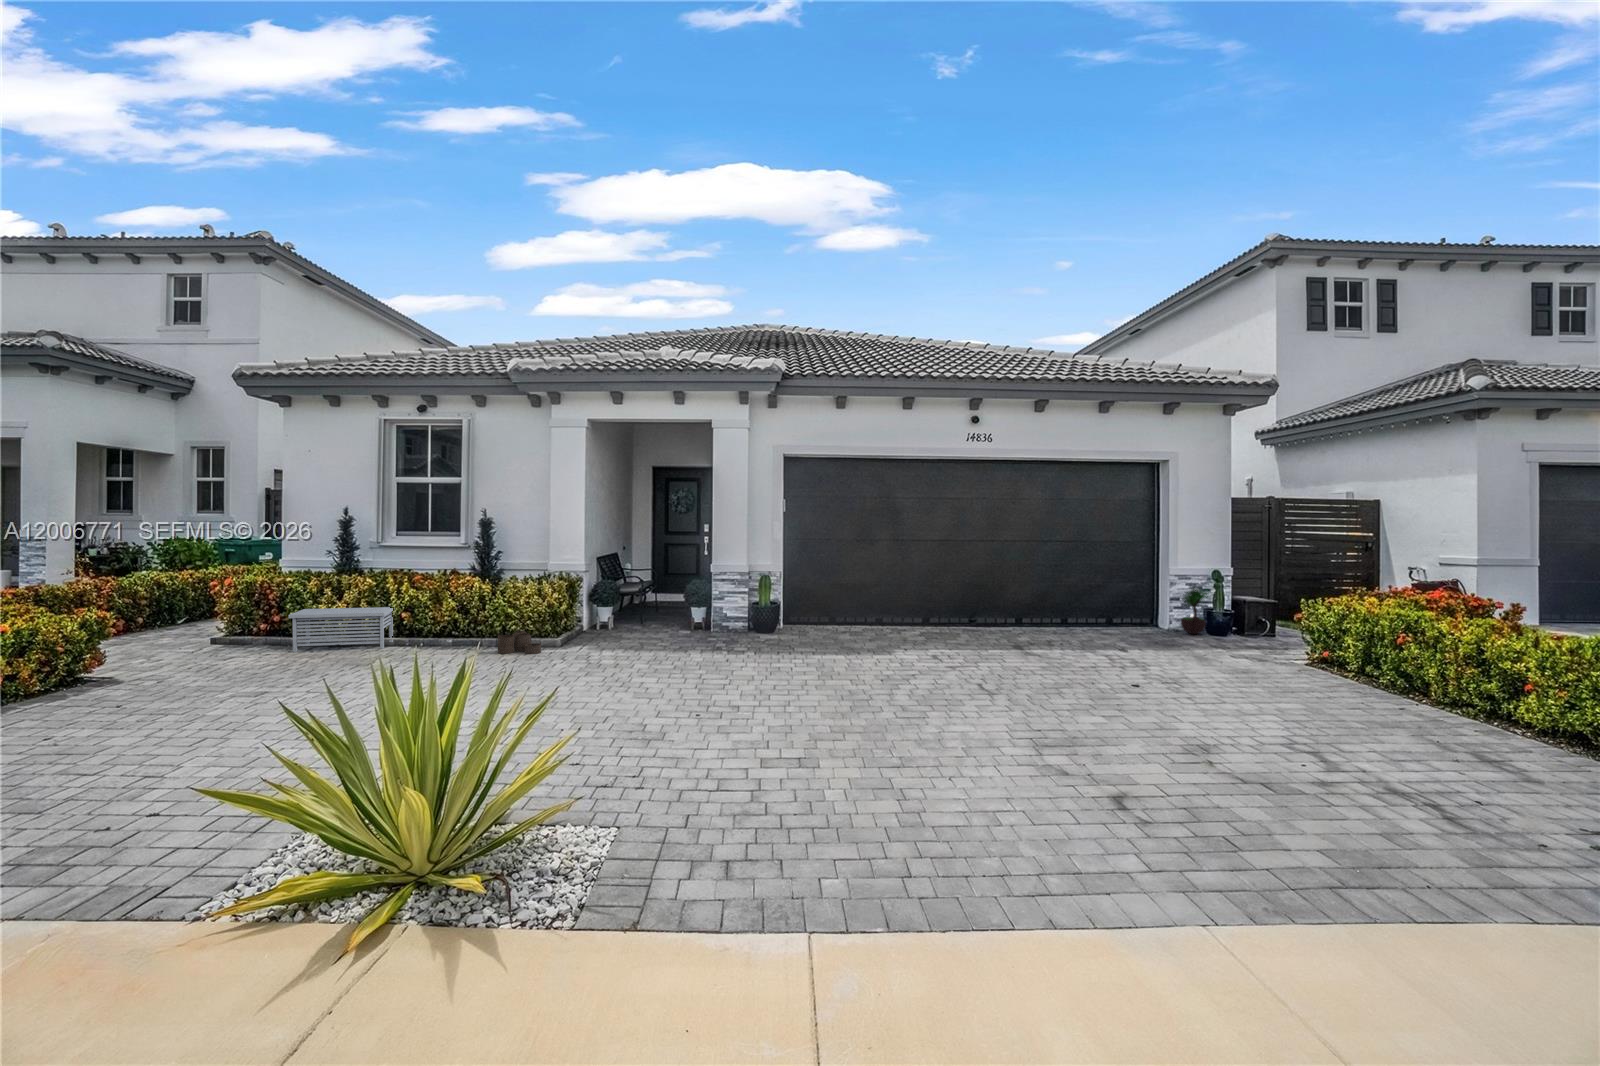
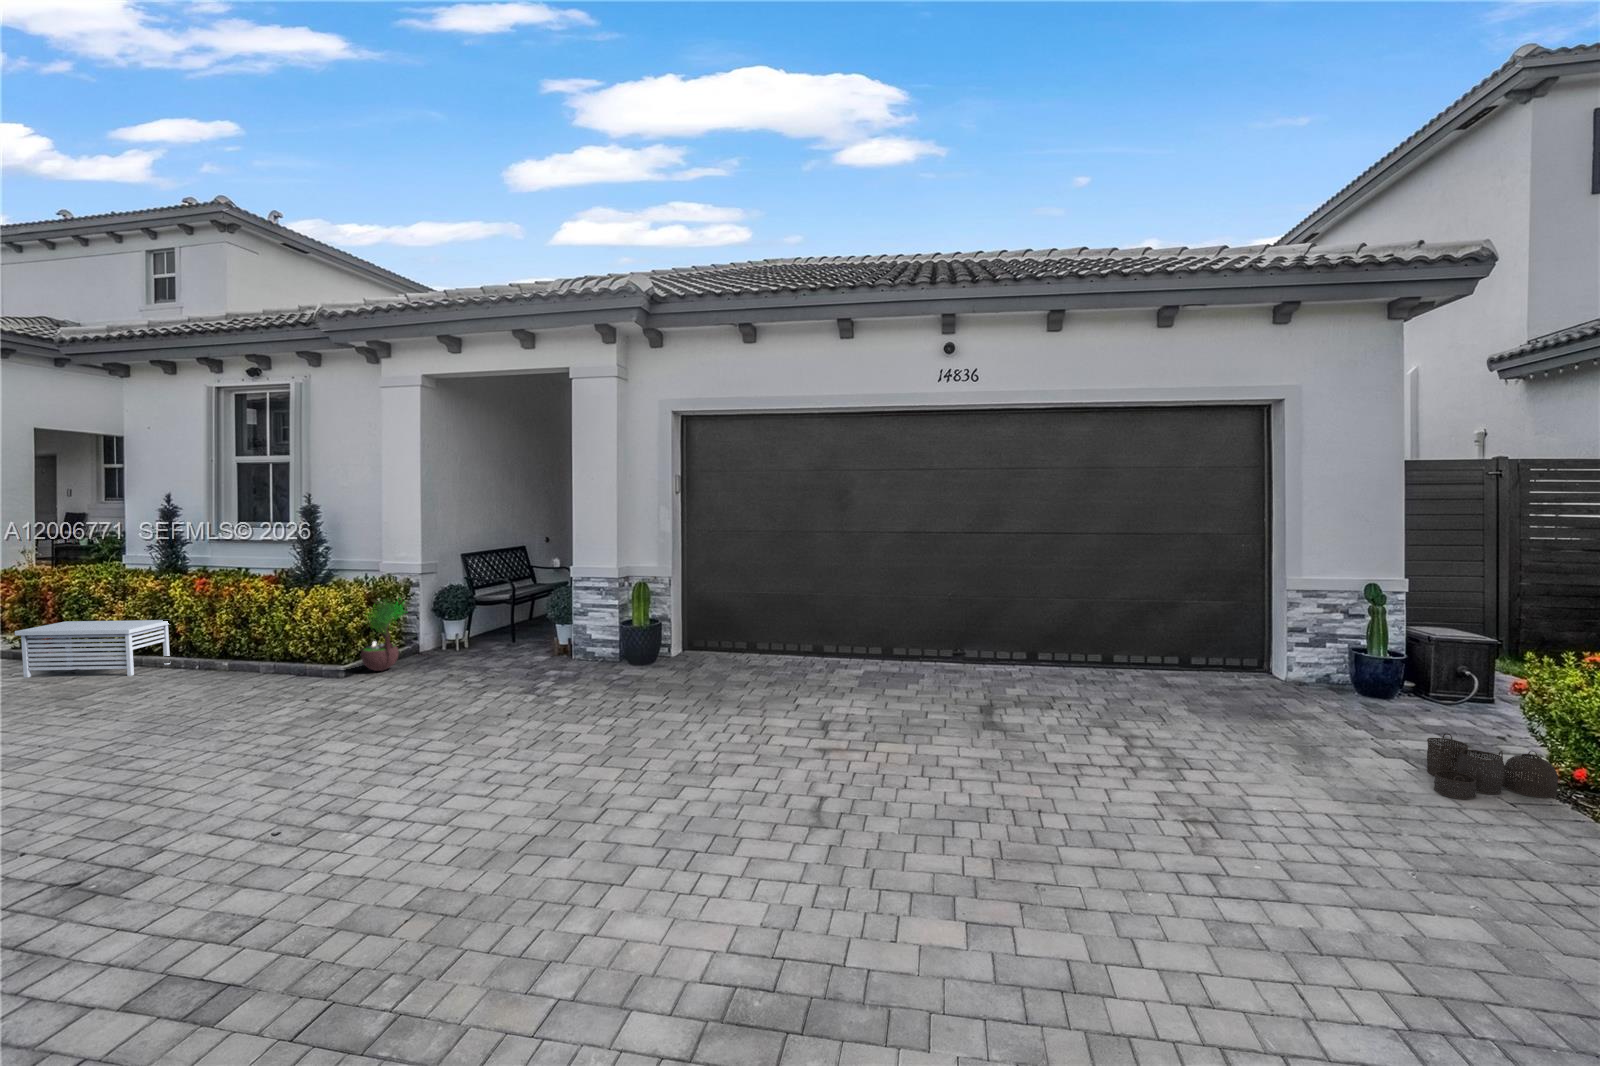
potted tree: present [1181,587,1209,634] -> present [361,600,403,671]
woven basket: present [498,630,541,654] -> present [1427,733,1558,799]

